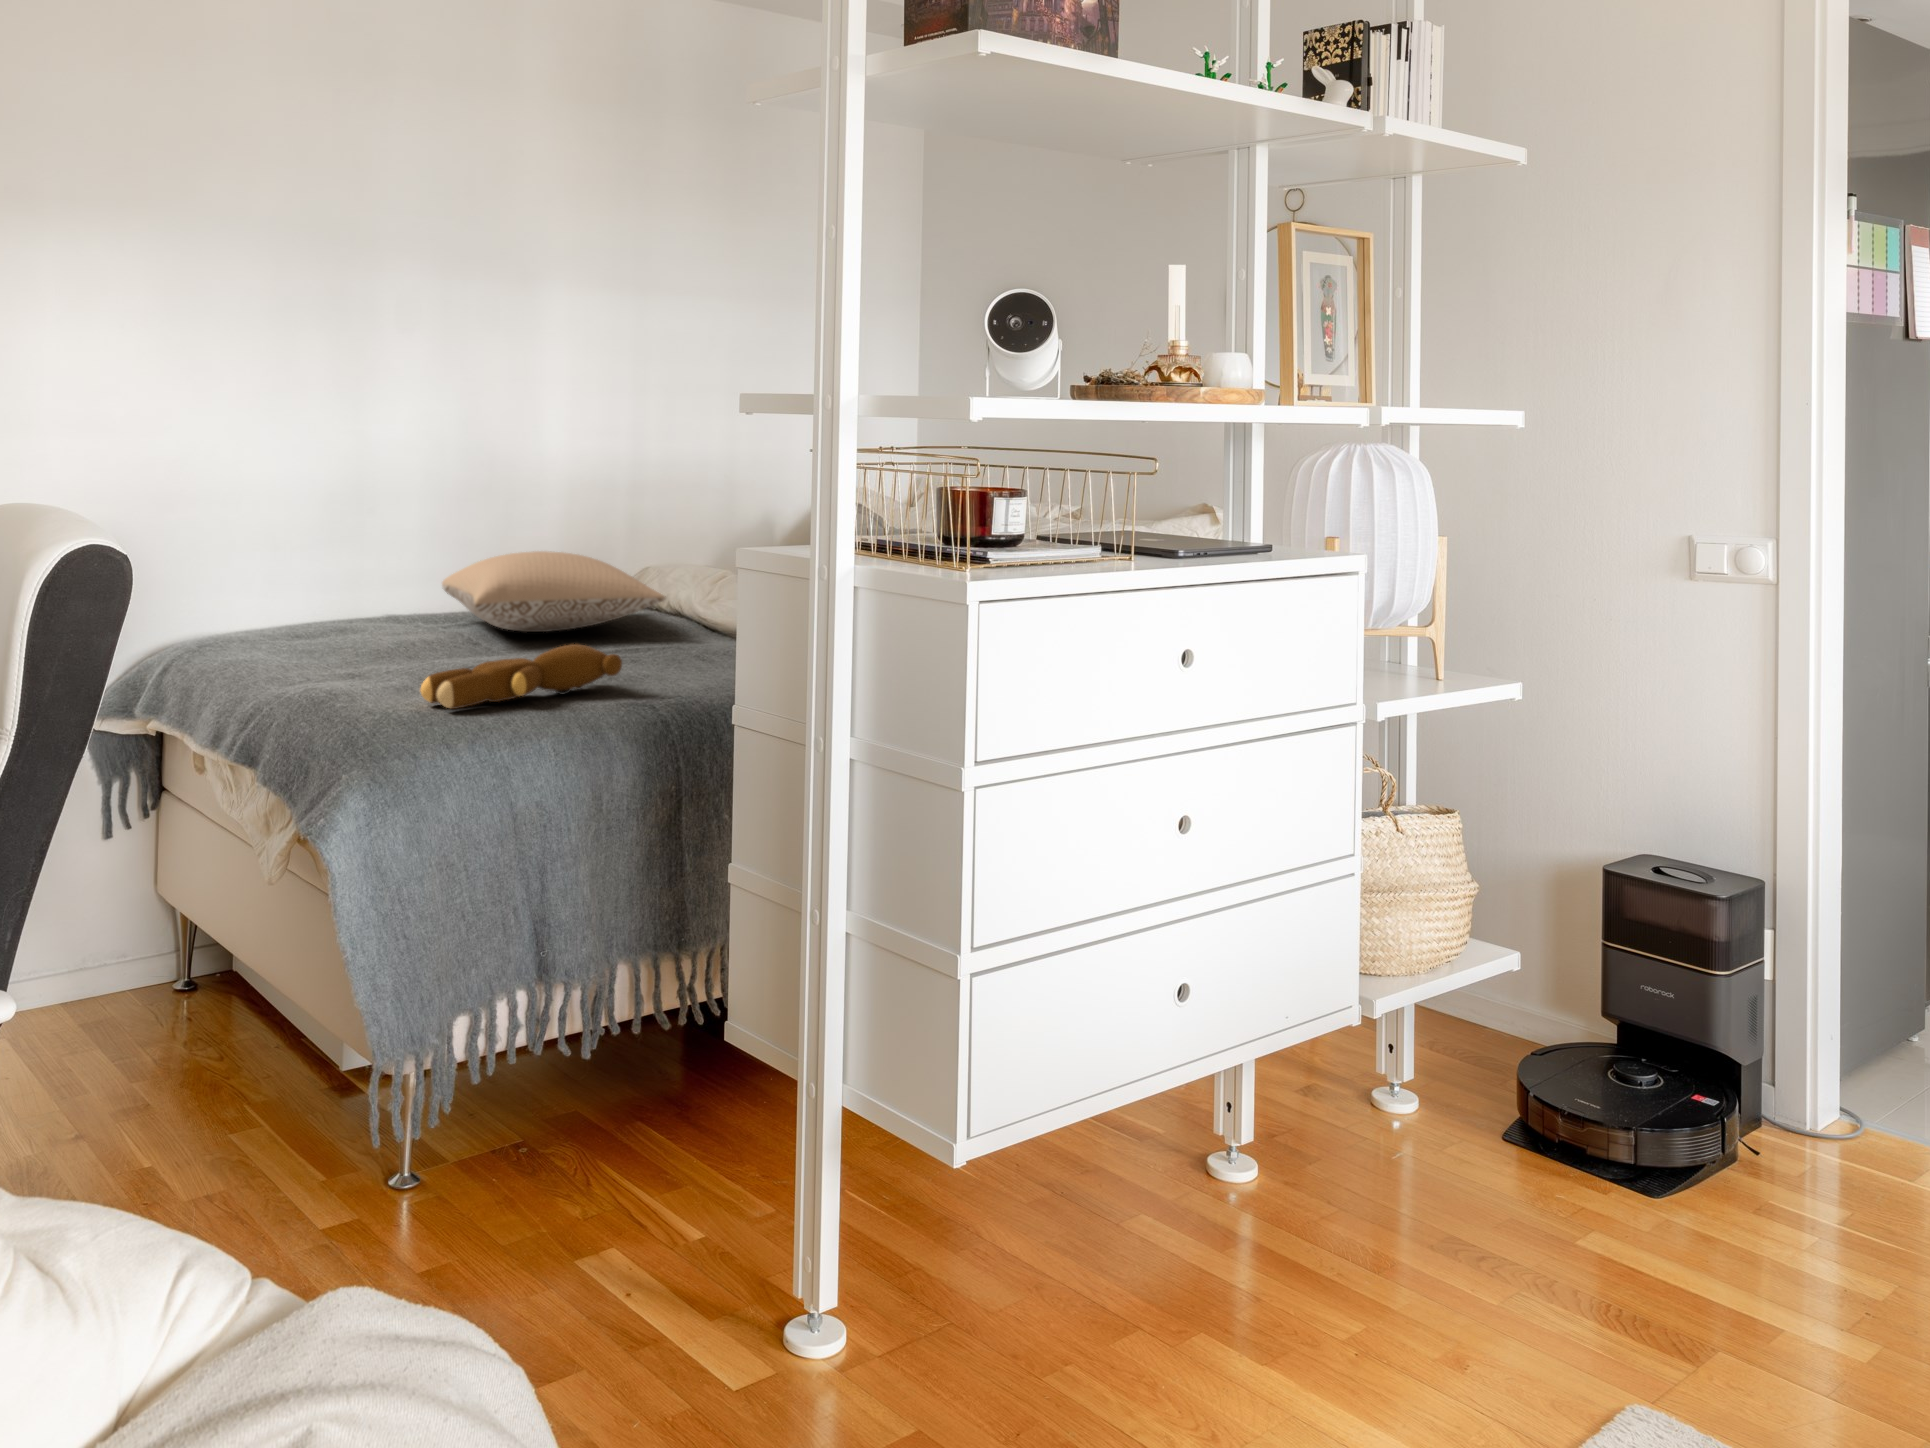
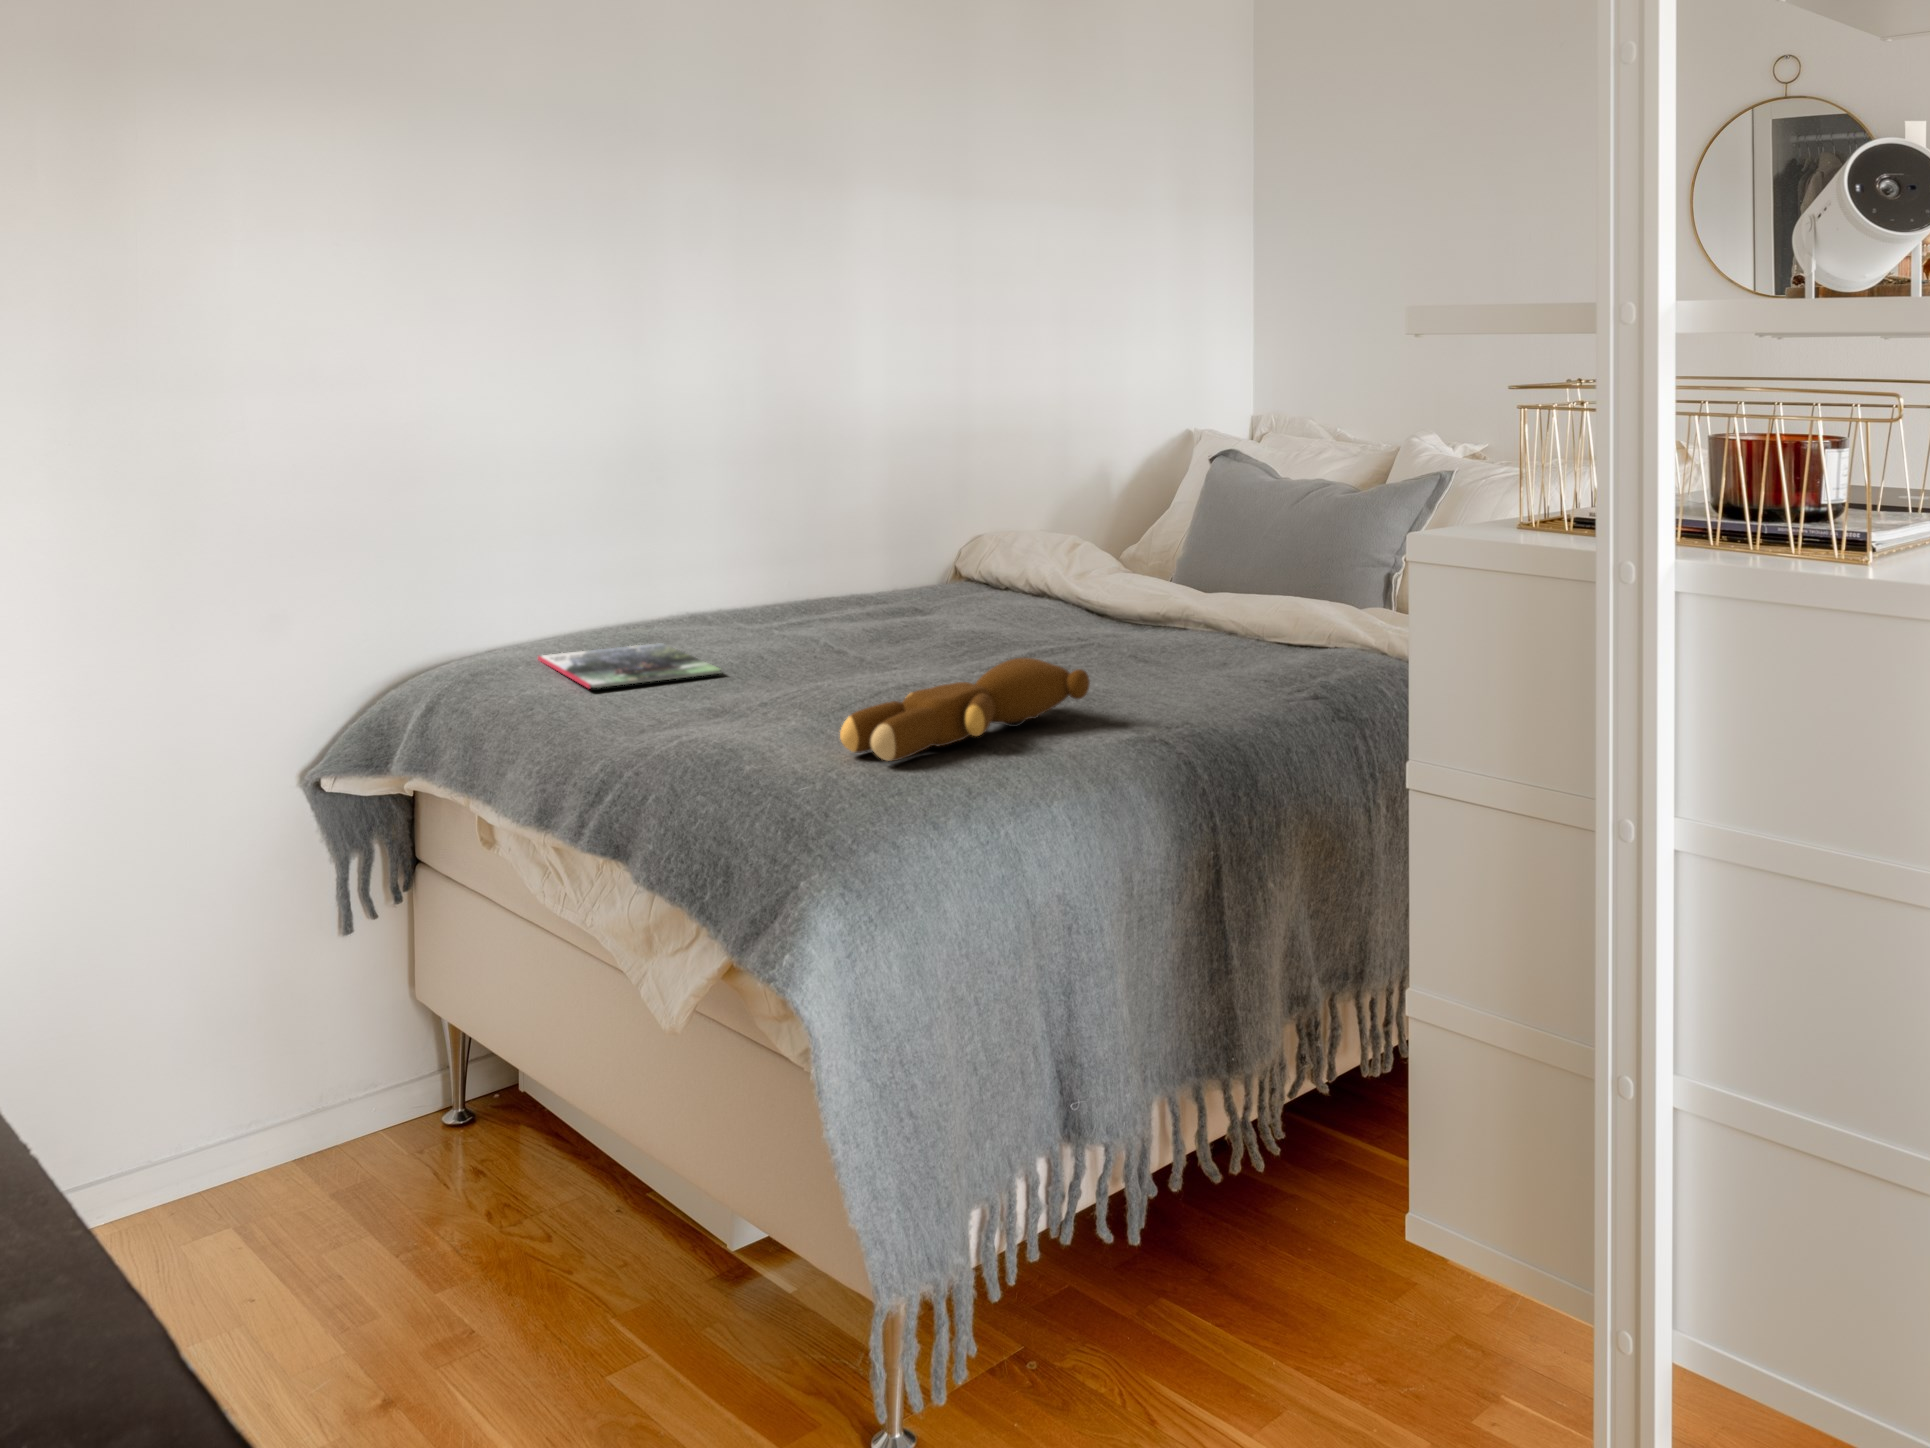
pillow: present [442,551,665,632] -> none [755,527,1063,630]
magazine: none [257,633,382,658] -> present [538,643,721,689]

